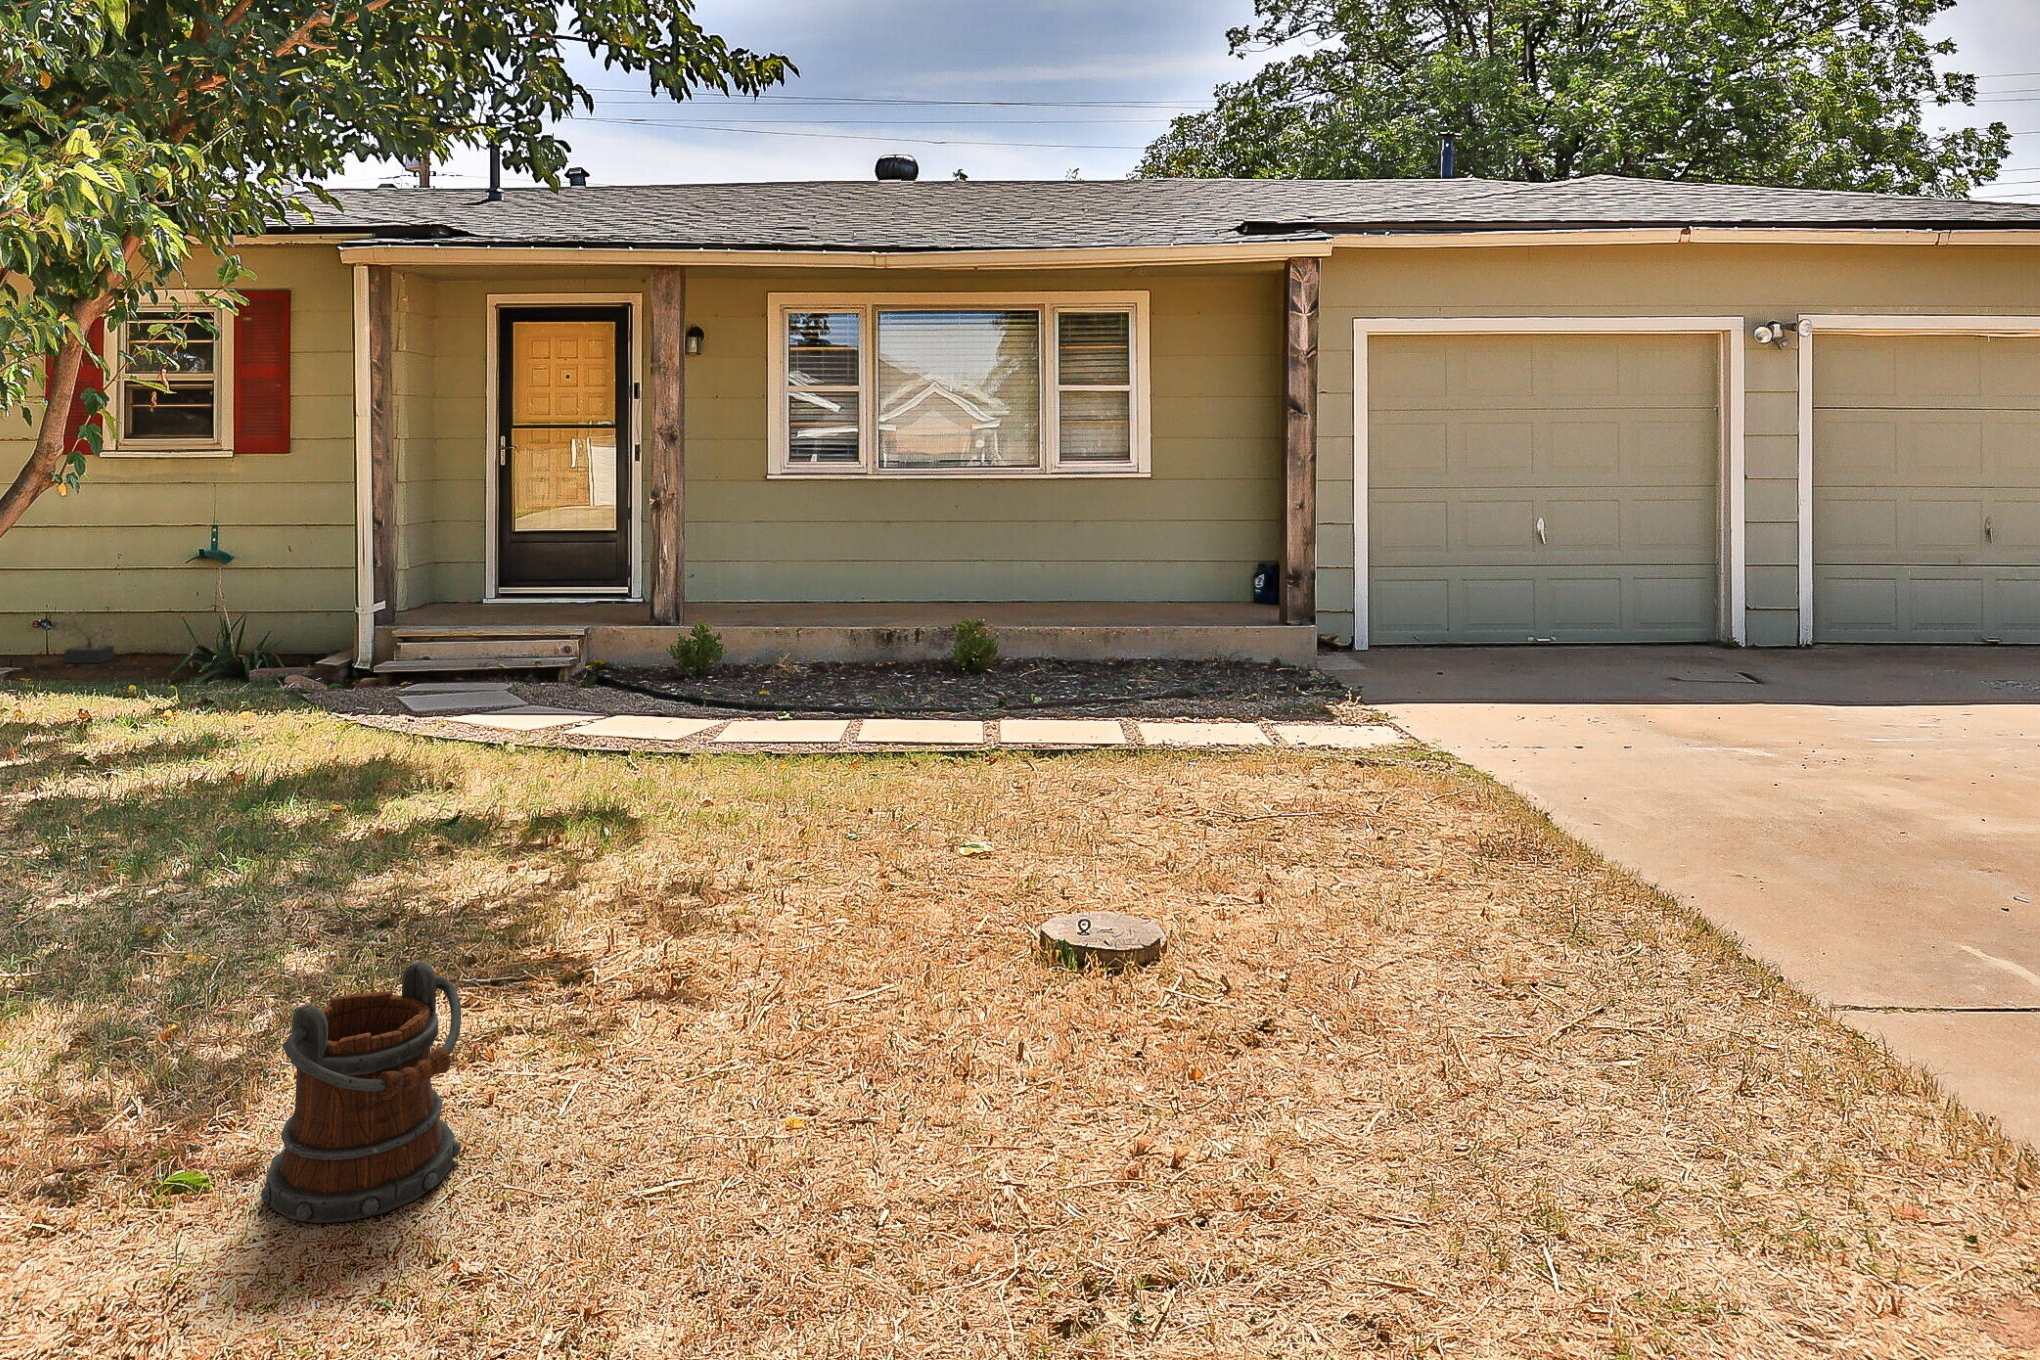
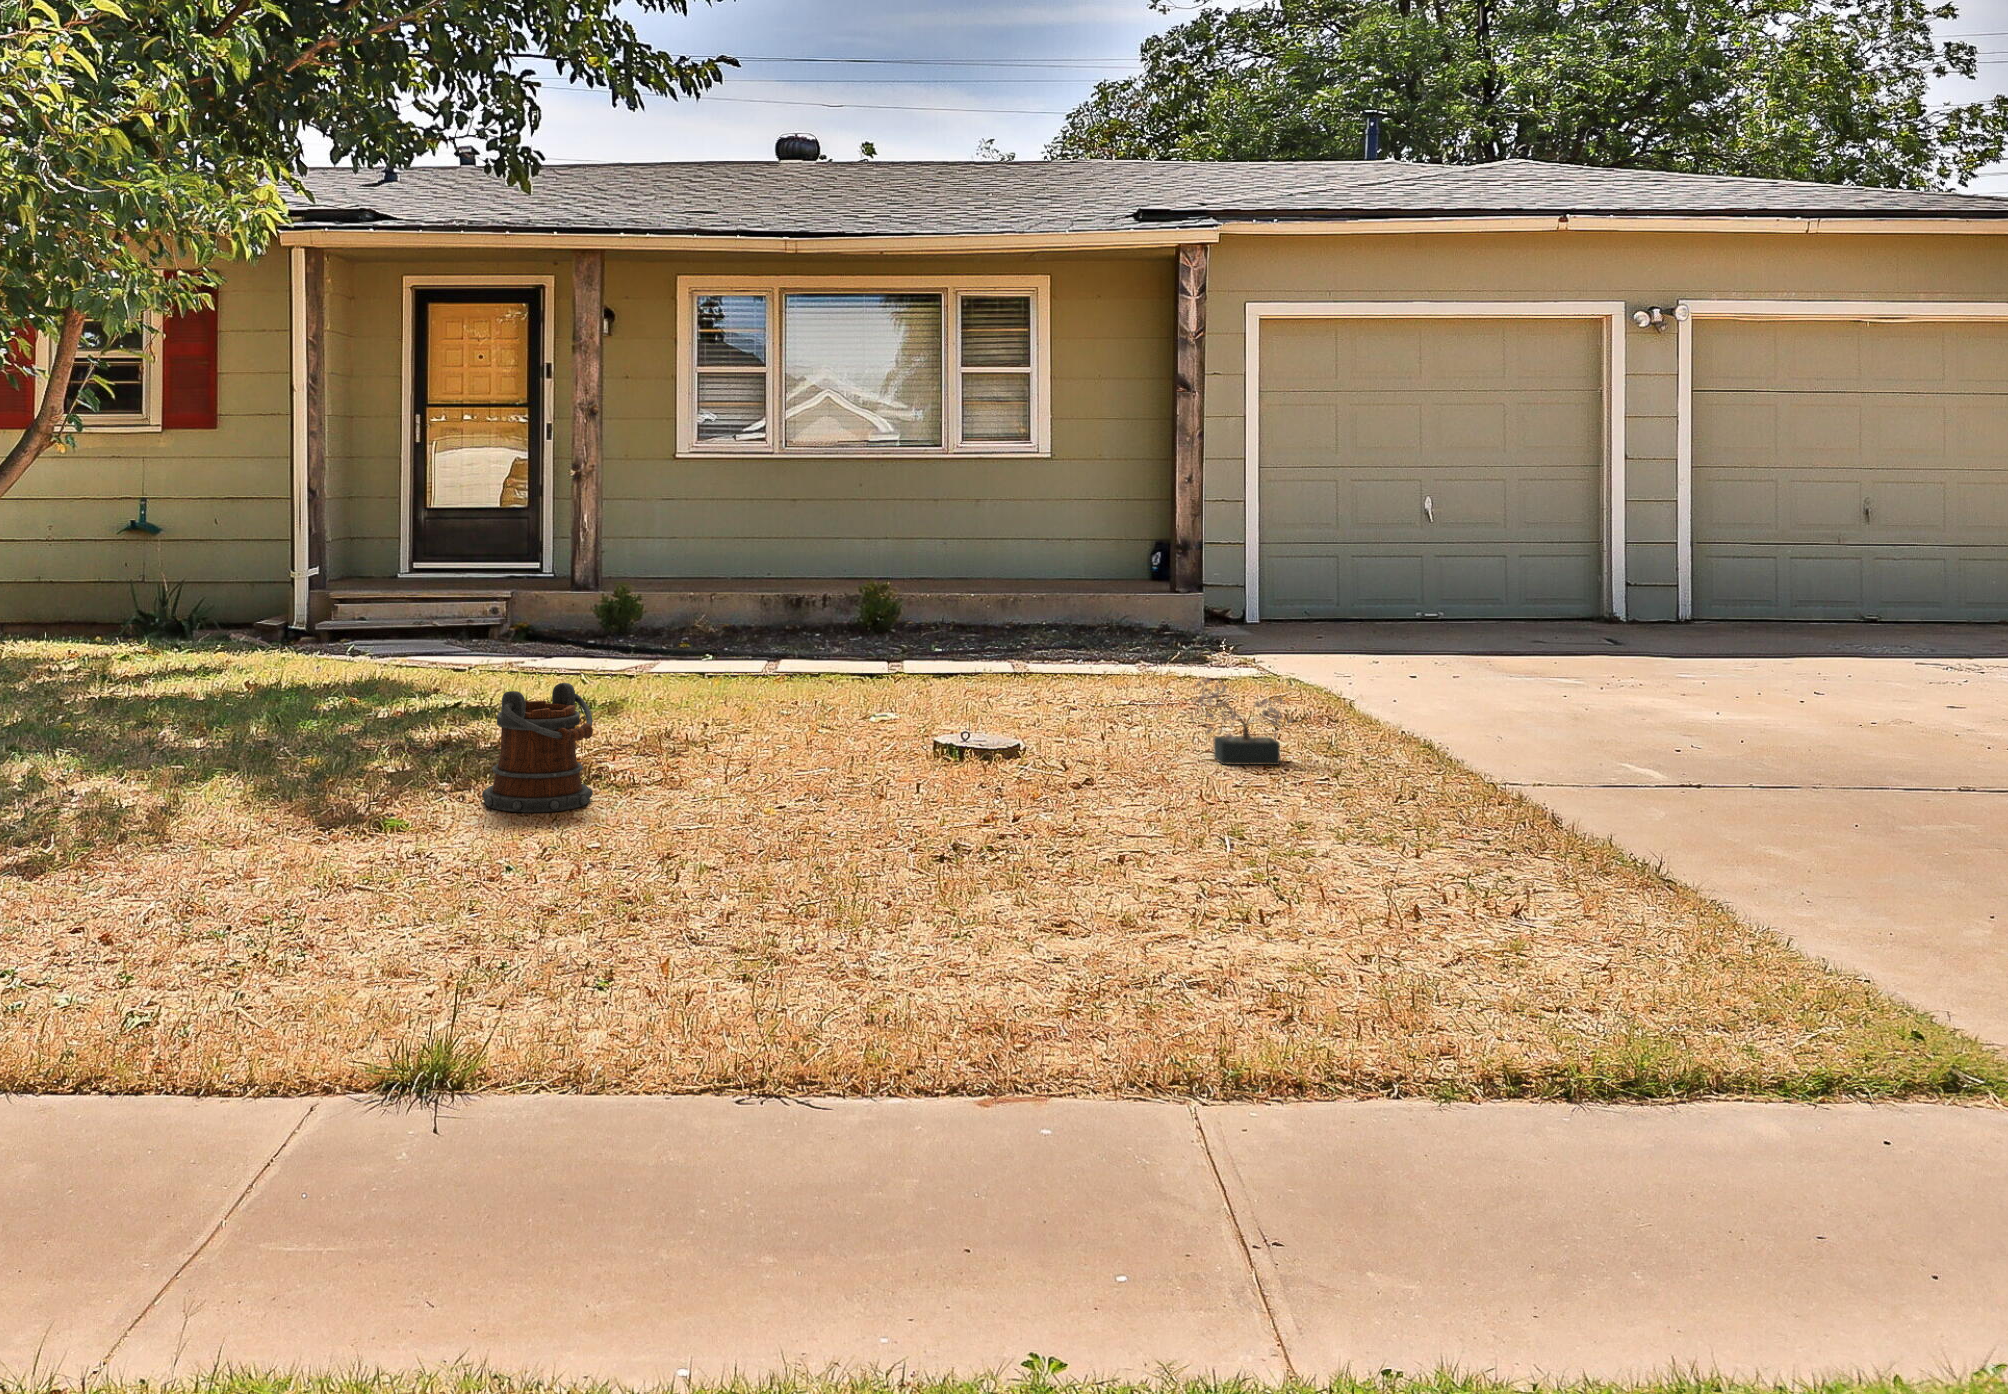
decorative plant: present [55,610,121,663] -> present [1190,678,1293,765]

